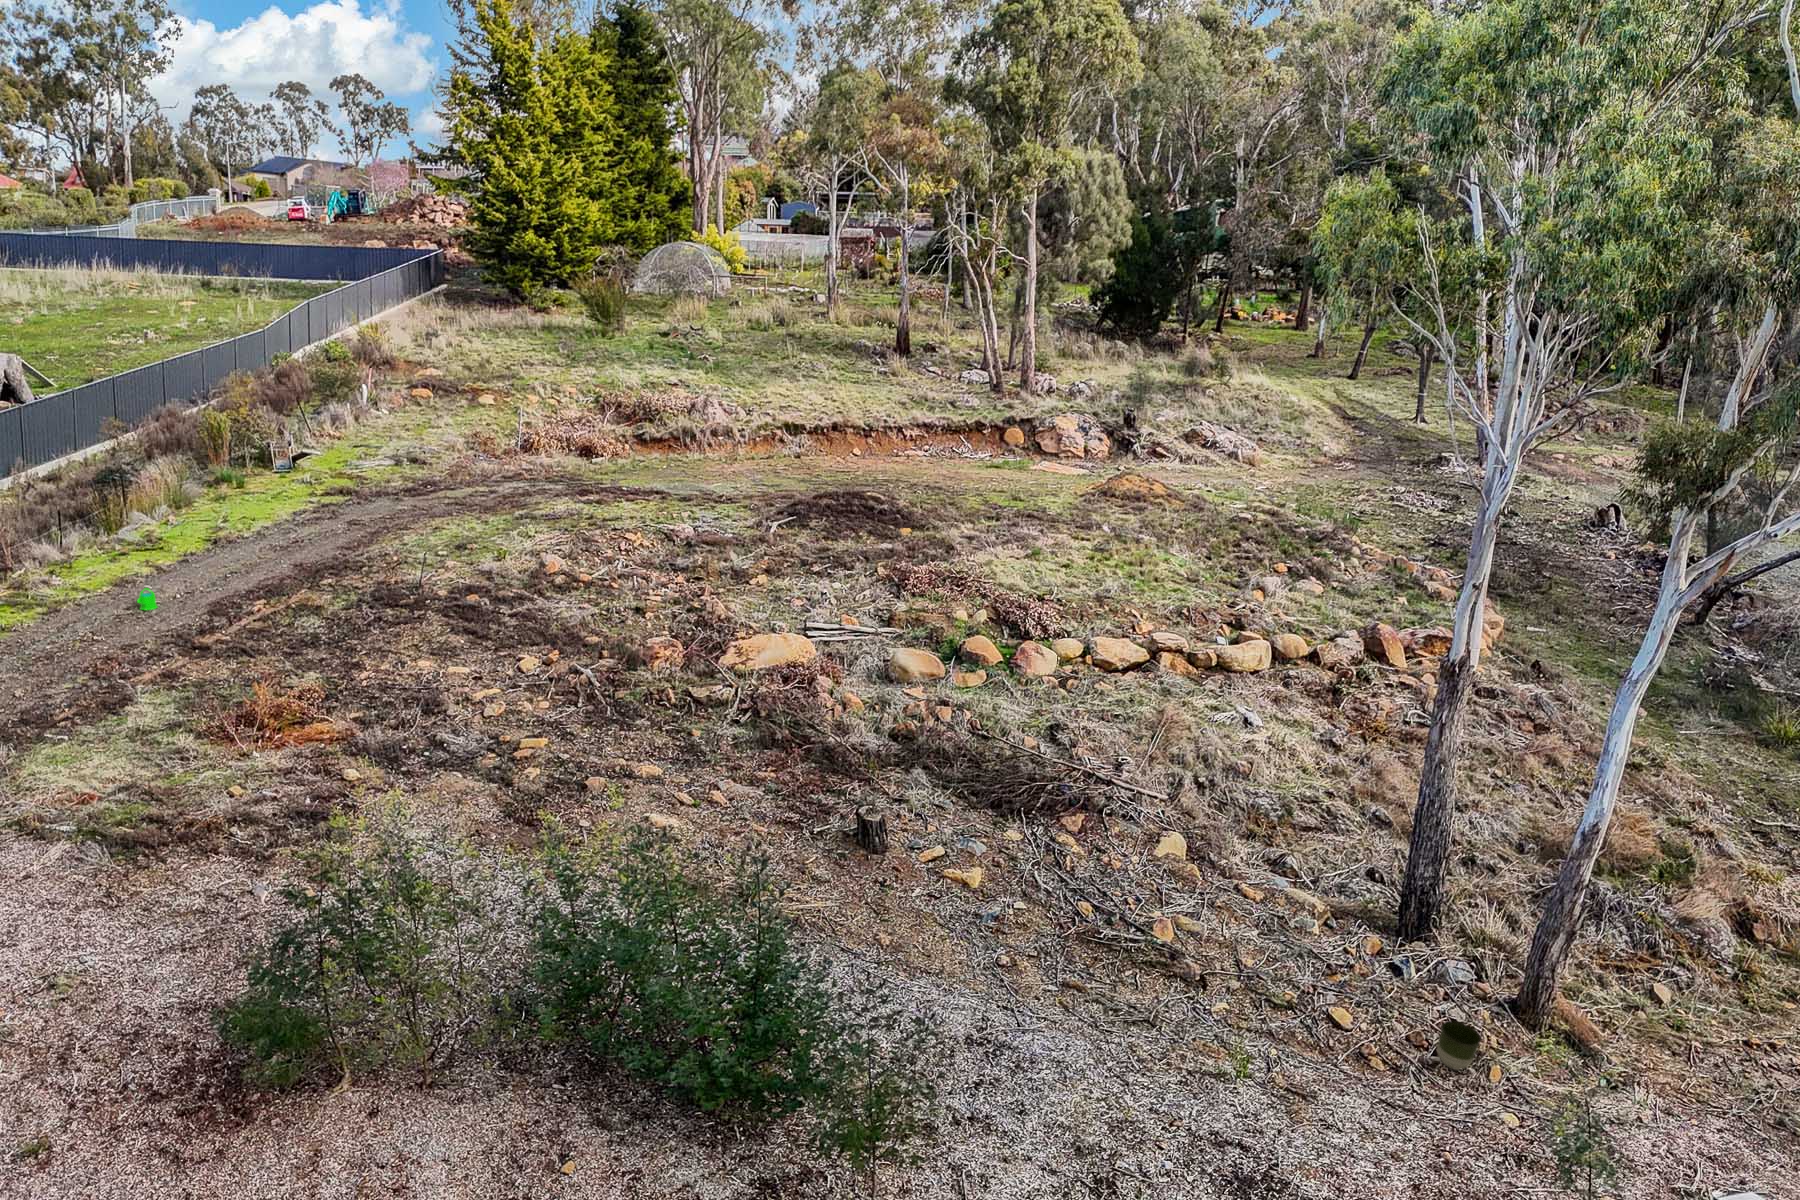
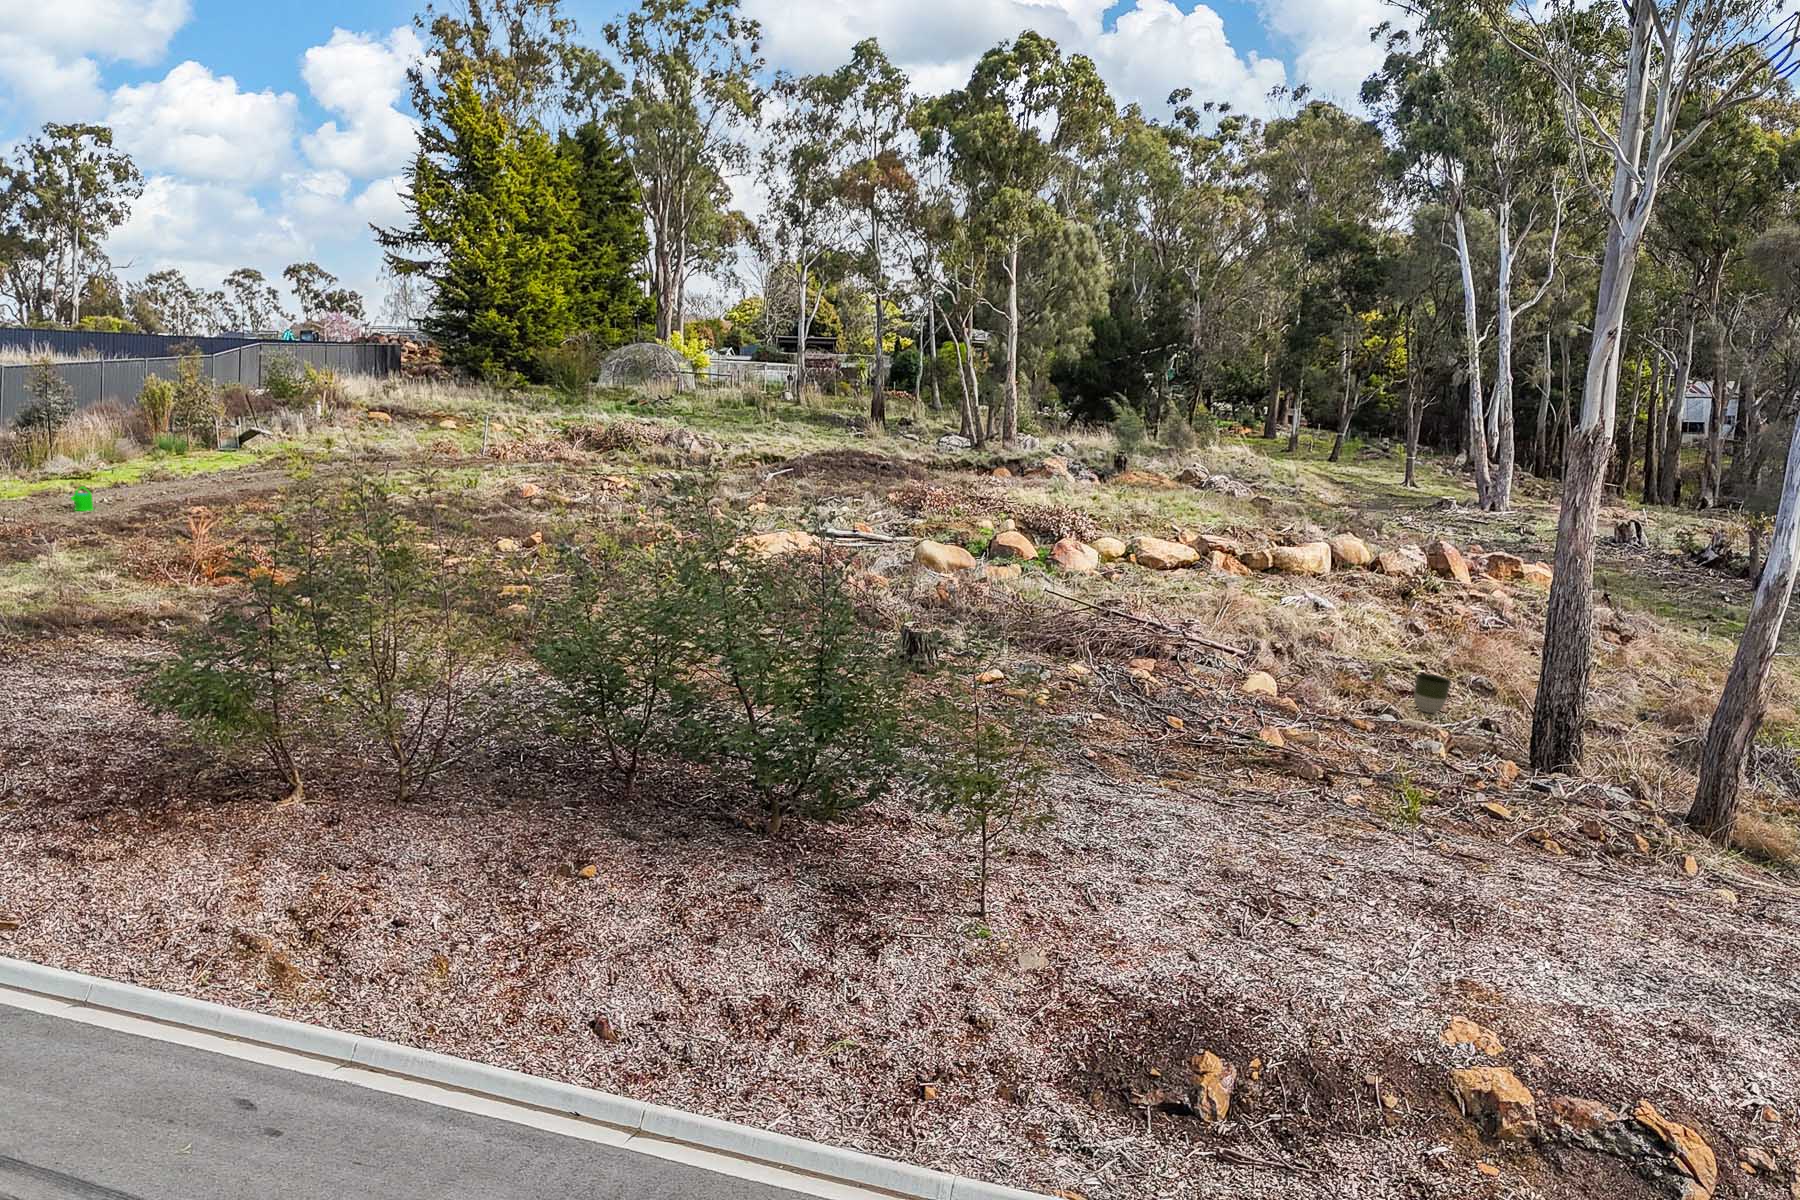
planter: present [1437,1021,1481,1070] -> present [1414,674,1451,713]

